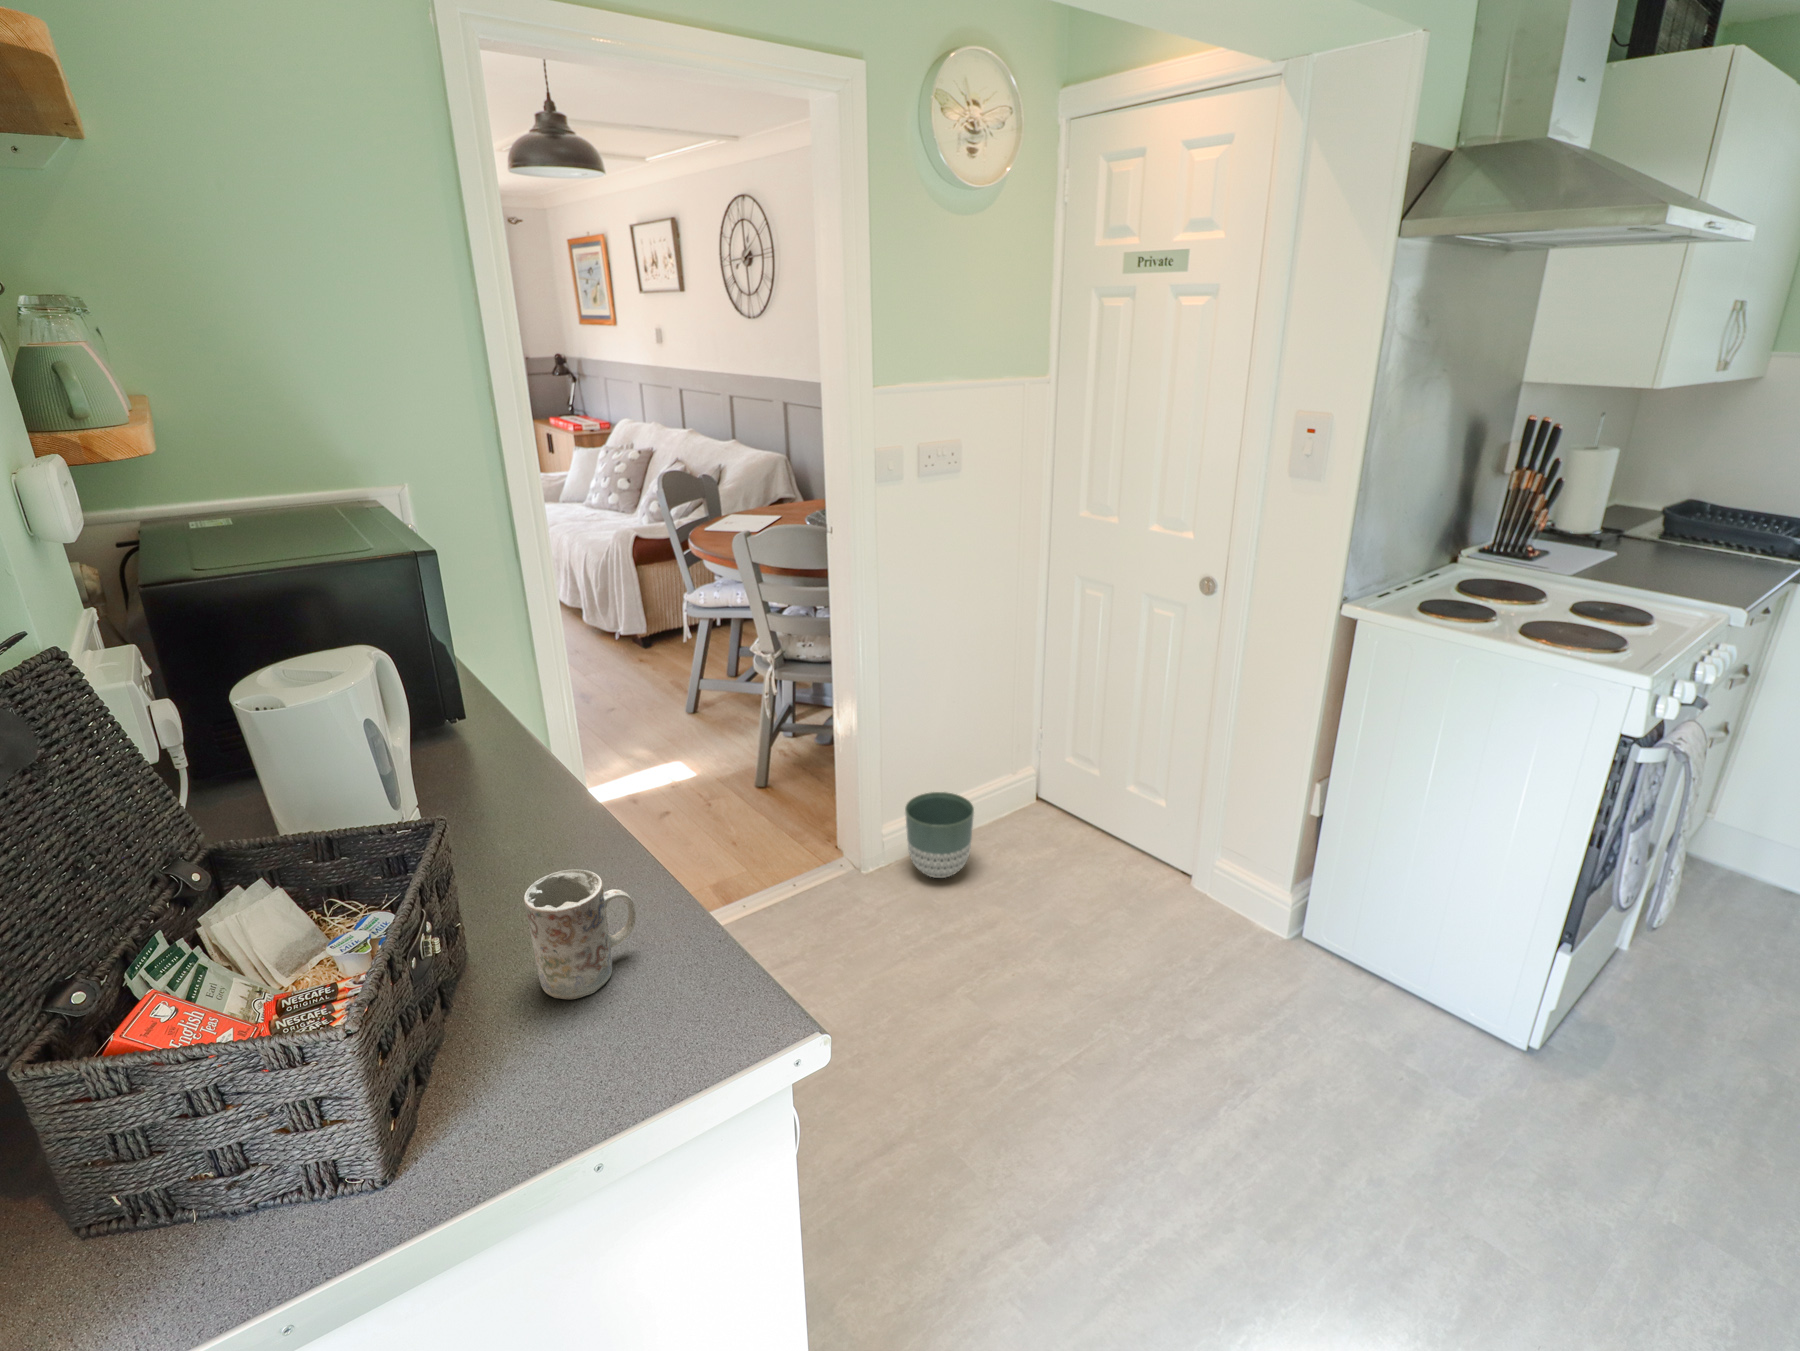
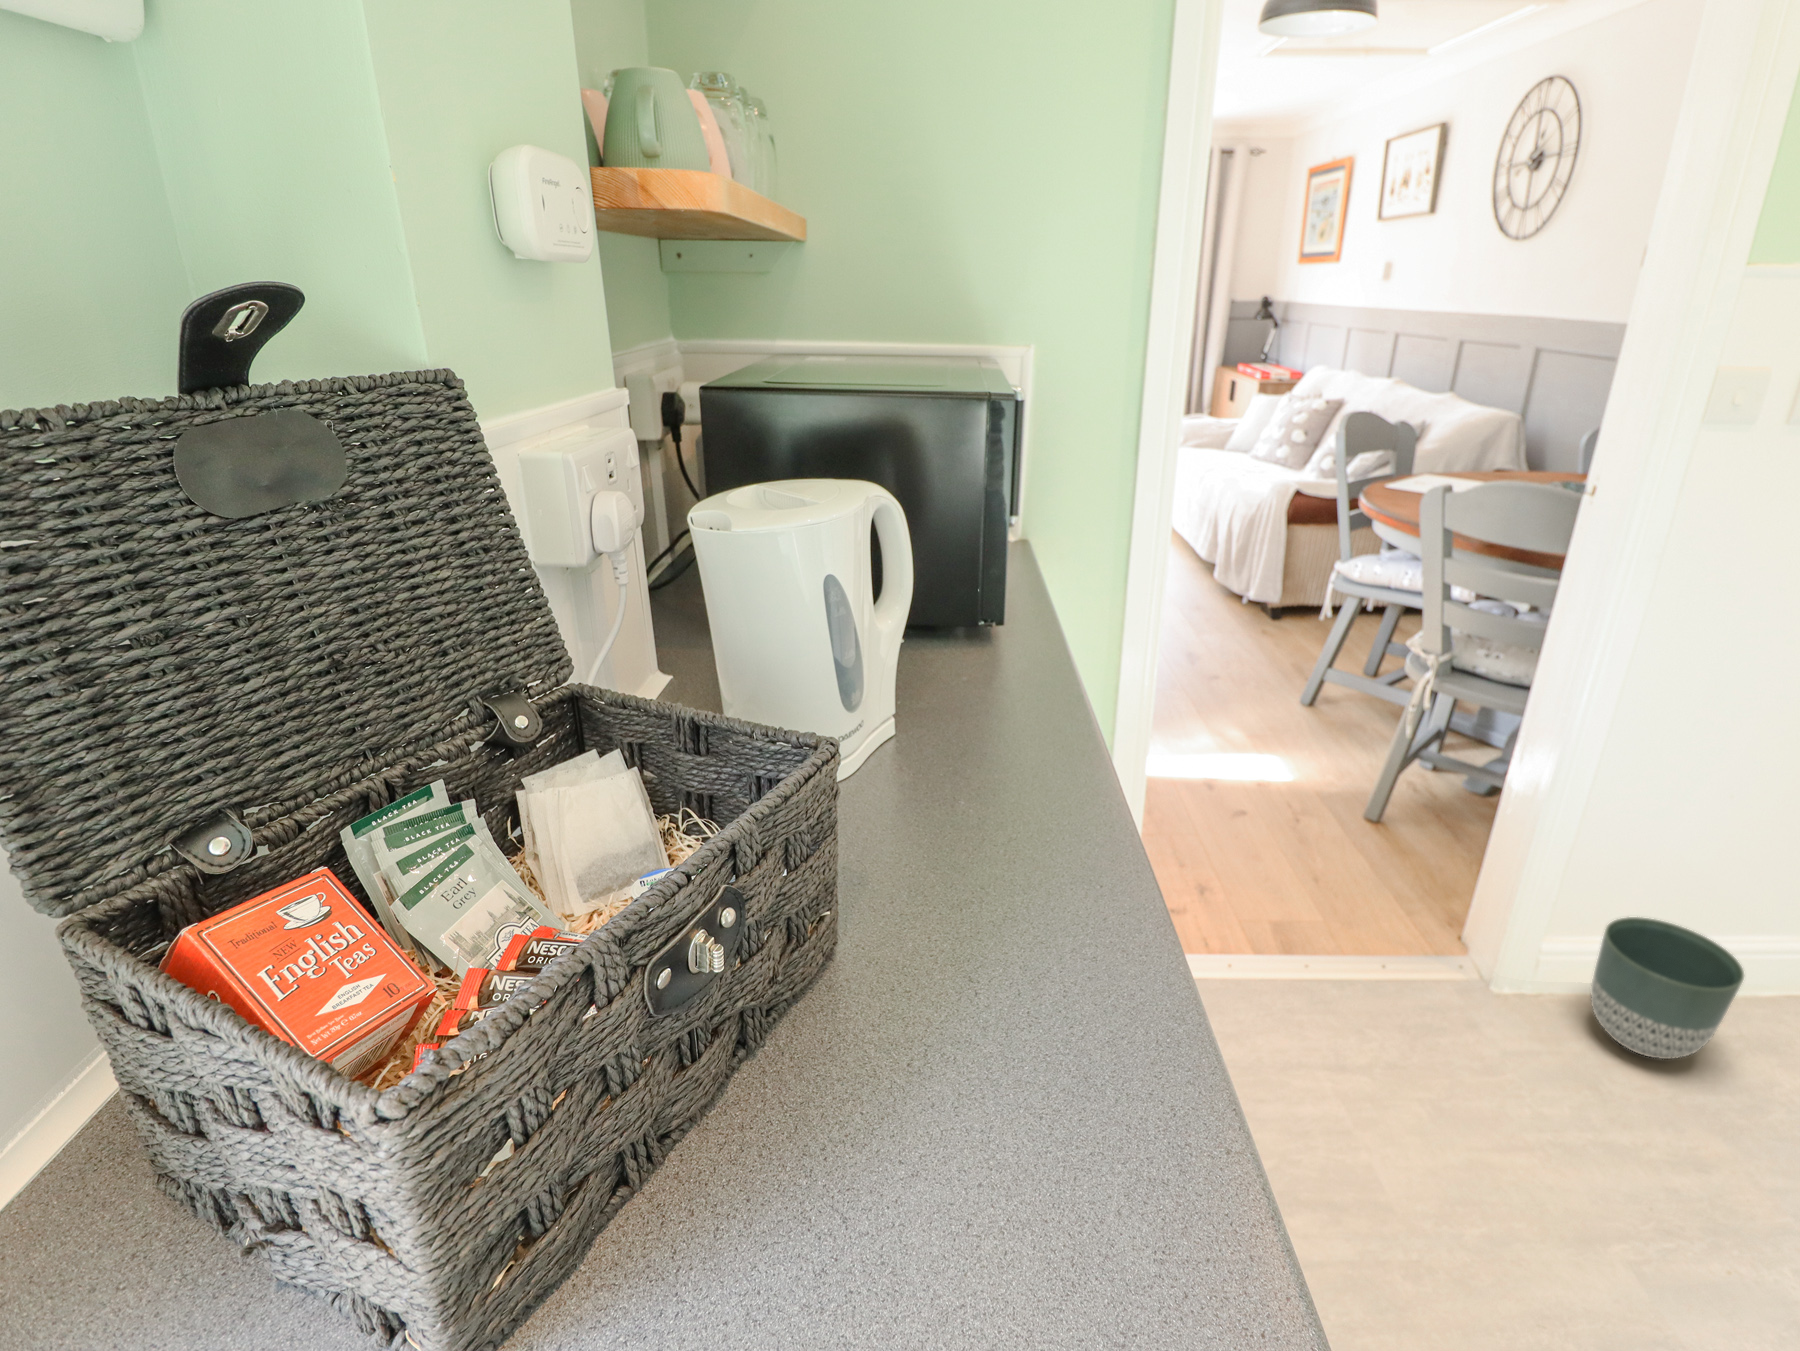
mug: present [524,869,636,999] -> none [868,904,1079,1167]

